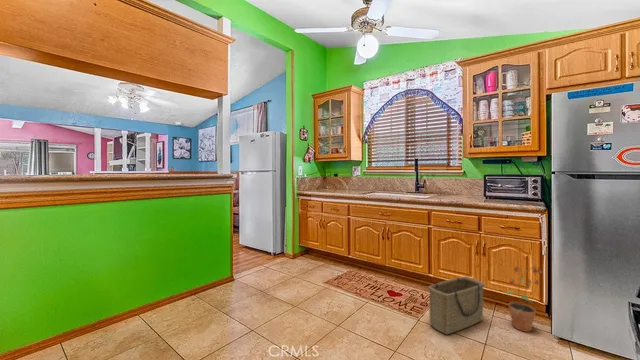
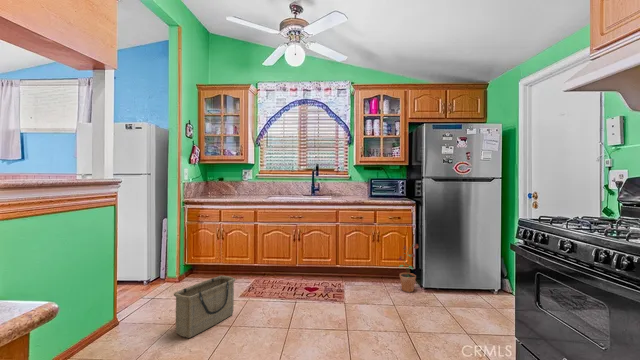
basket: present [428,277,485,334] -> present [174,276,235,338]

